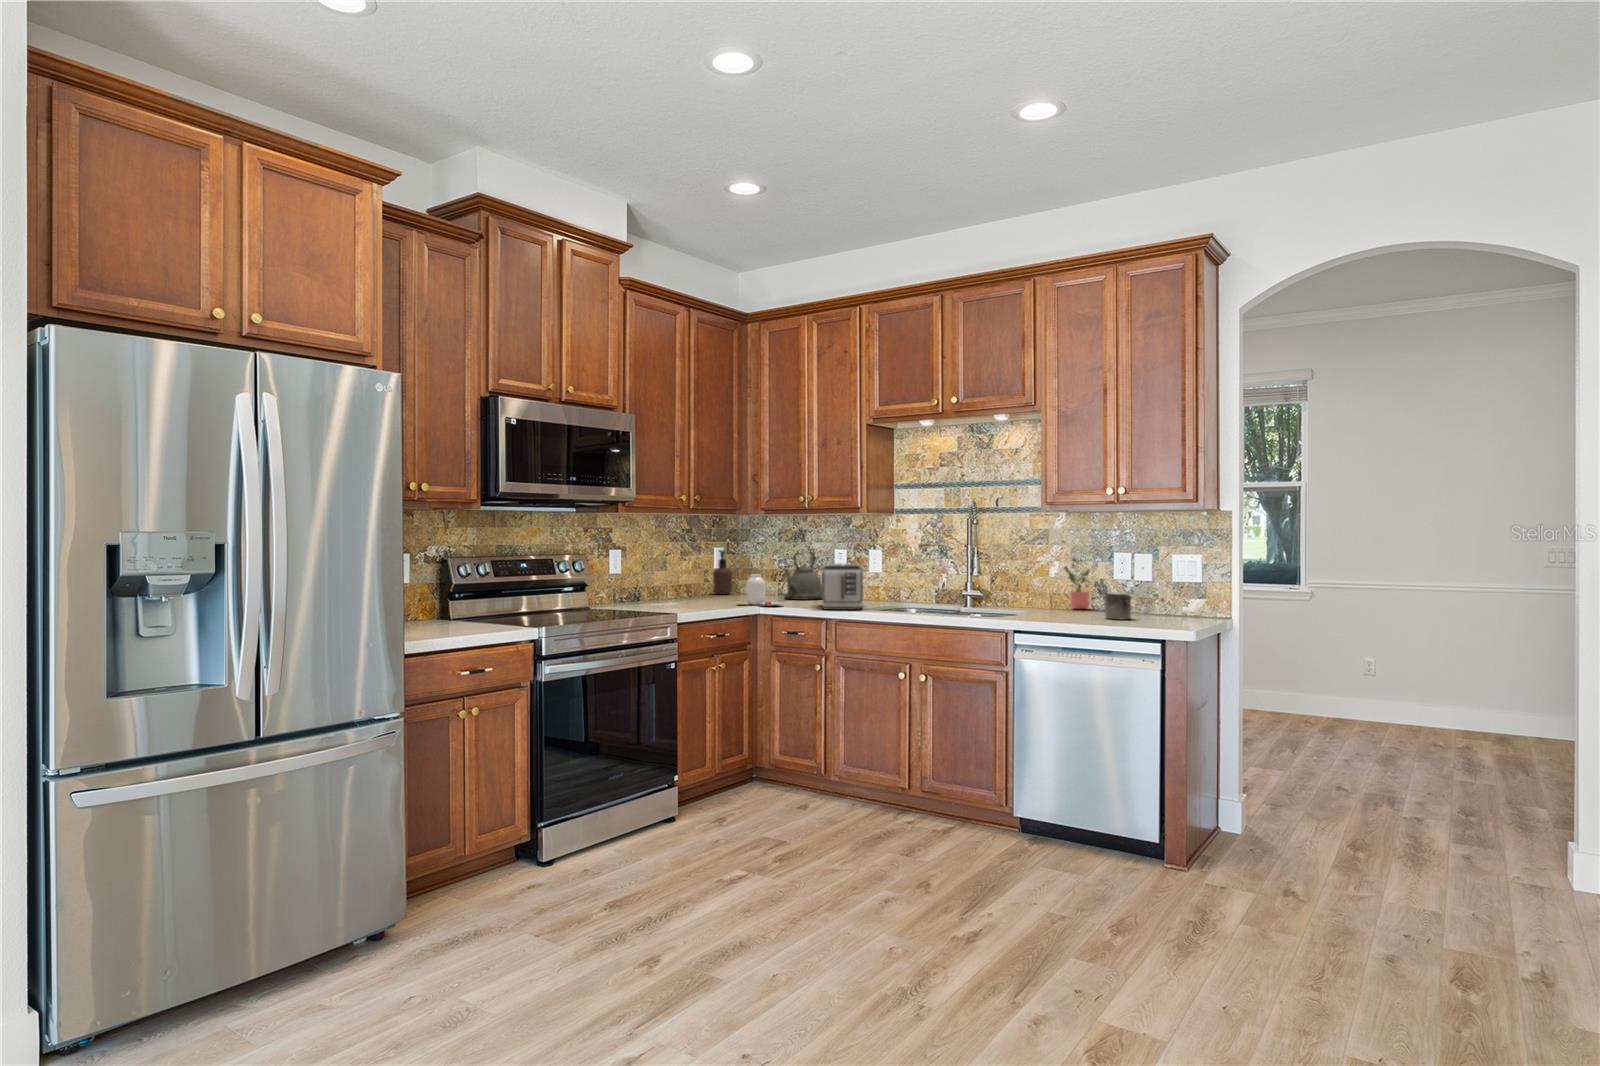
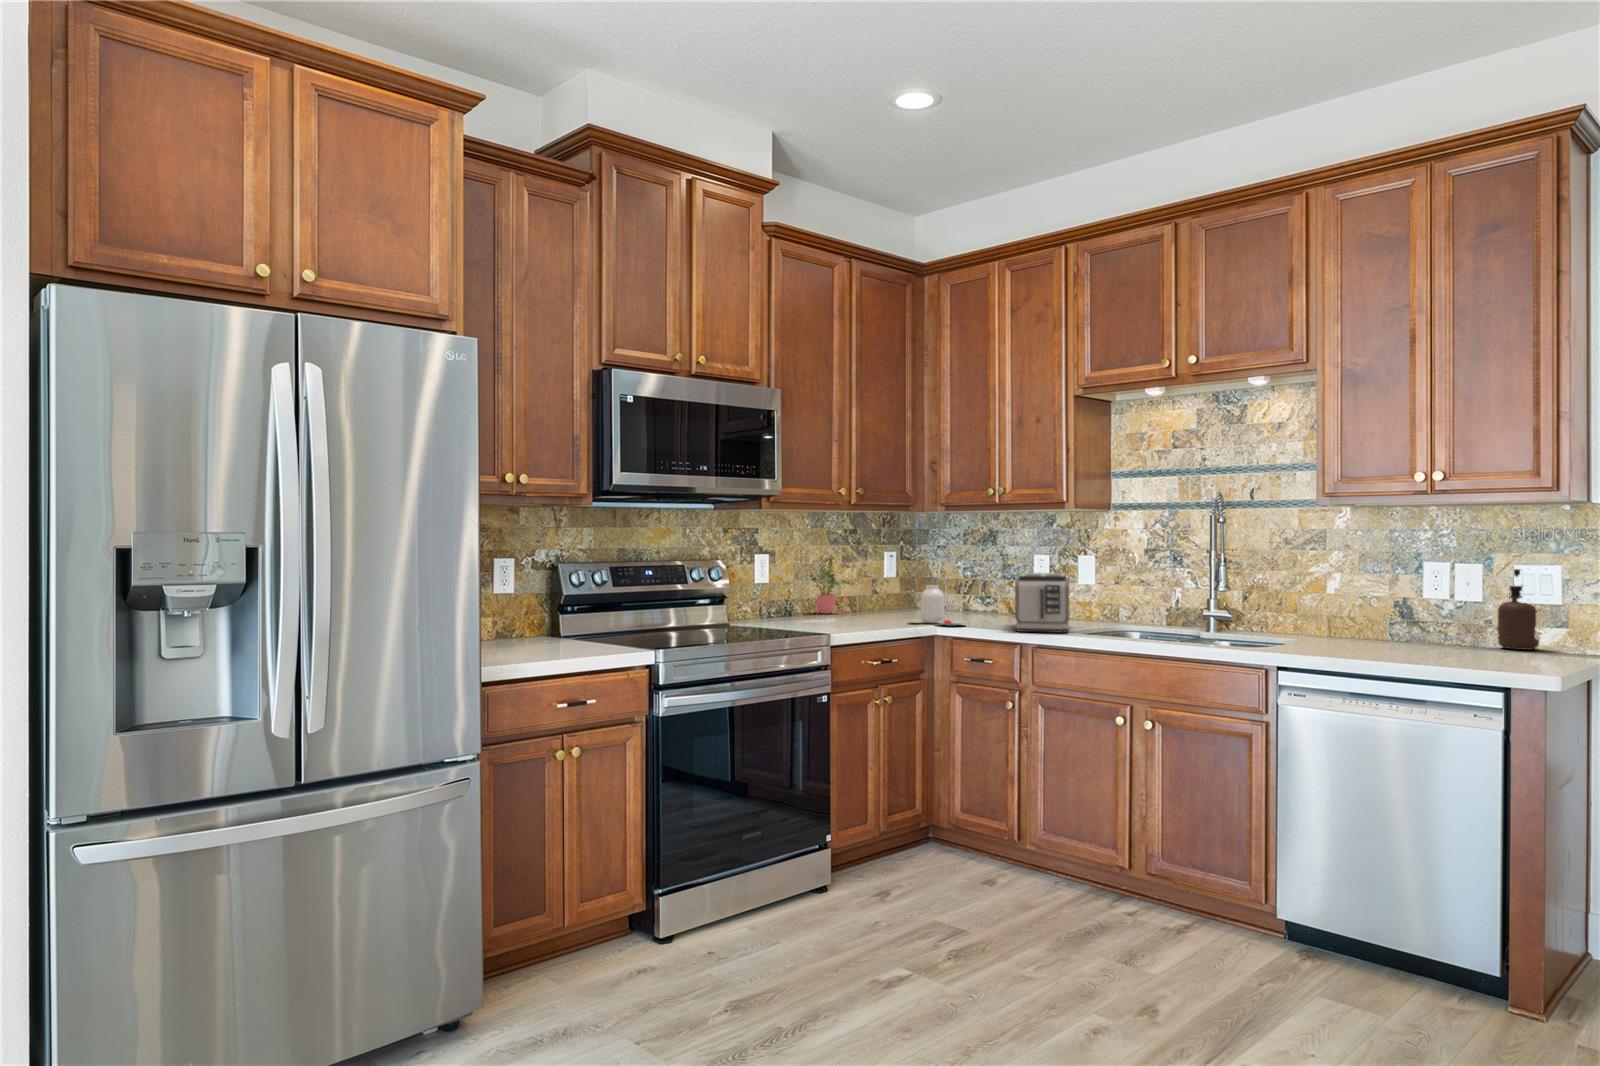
soap dispenser: present [713,550,732,594] -> present [1498,569,1540,650]
kettle: present [783,552,822,600] -> none [968,558,1022,617]
potted plant: present [1064,558,1091,609] -> present [810,557,852,614]
mug: present [1105,594,1131,620] -> none [1413,619,1453,655]

